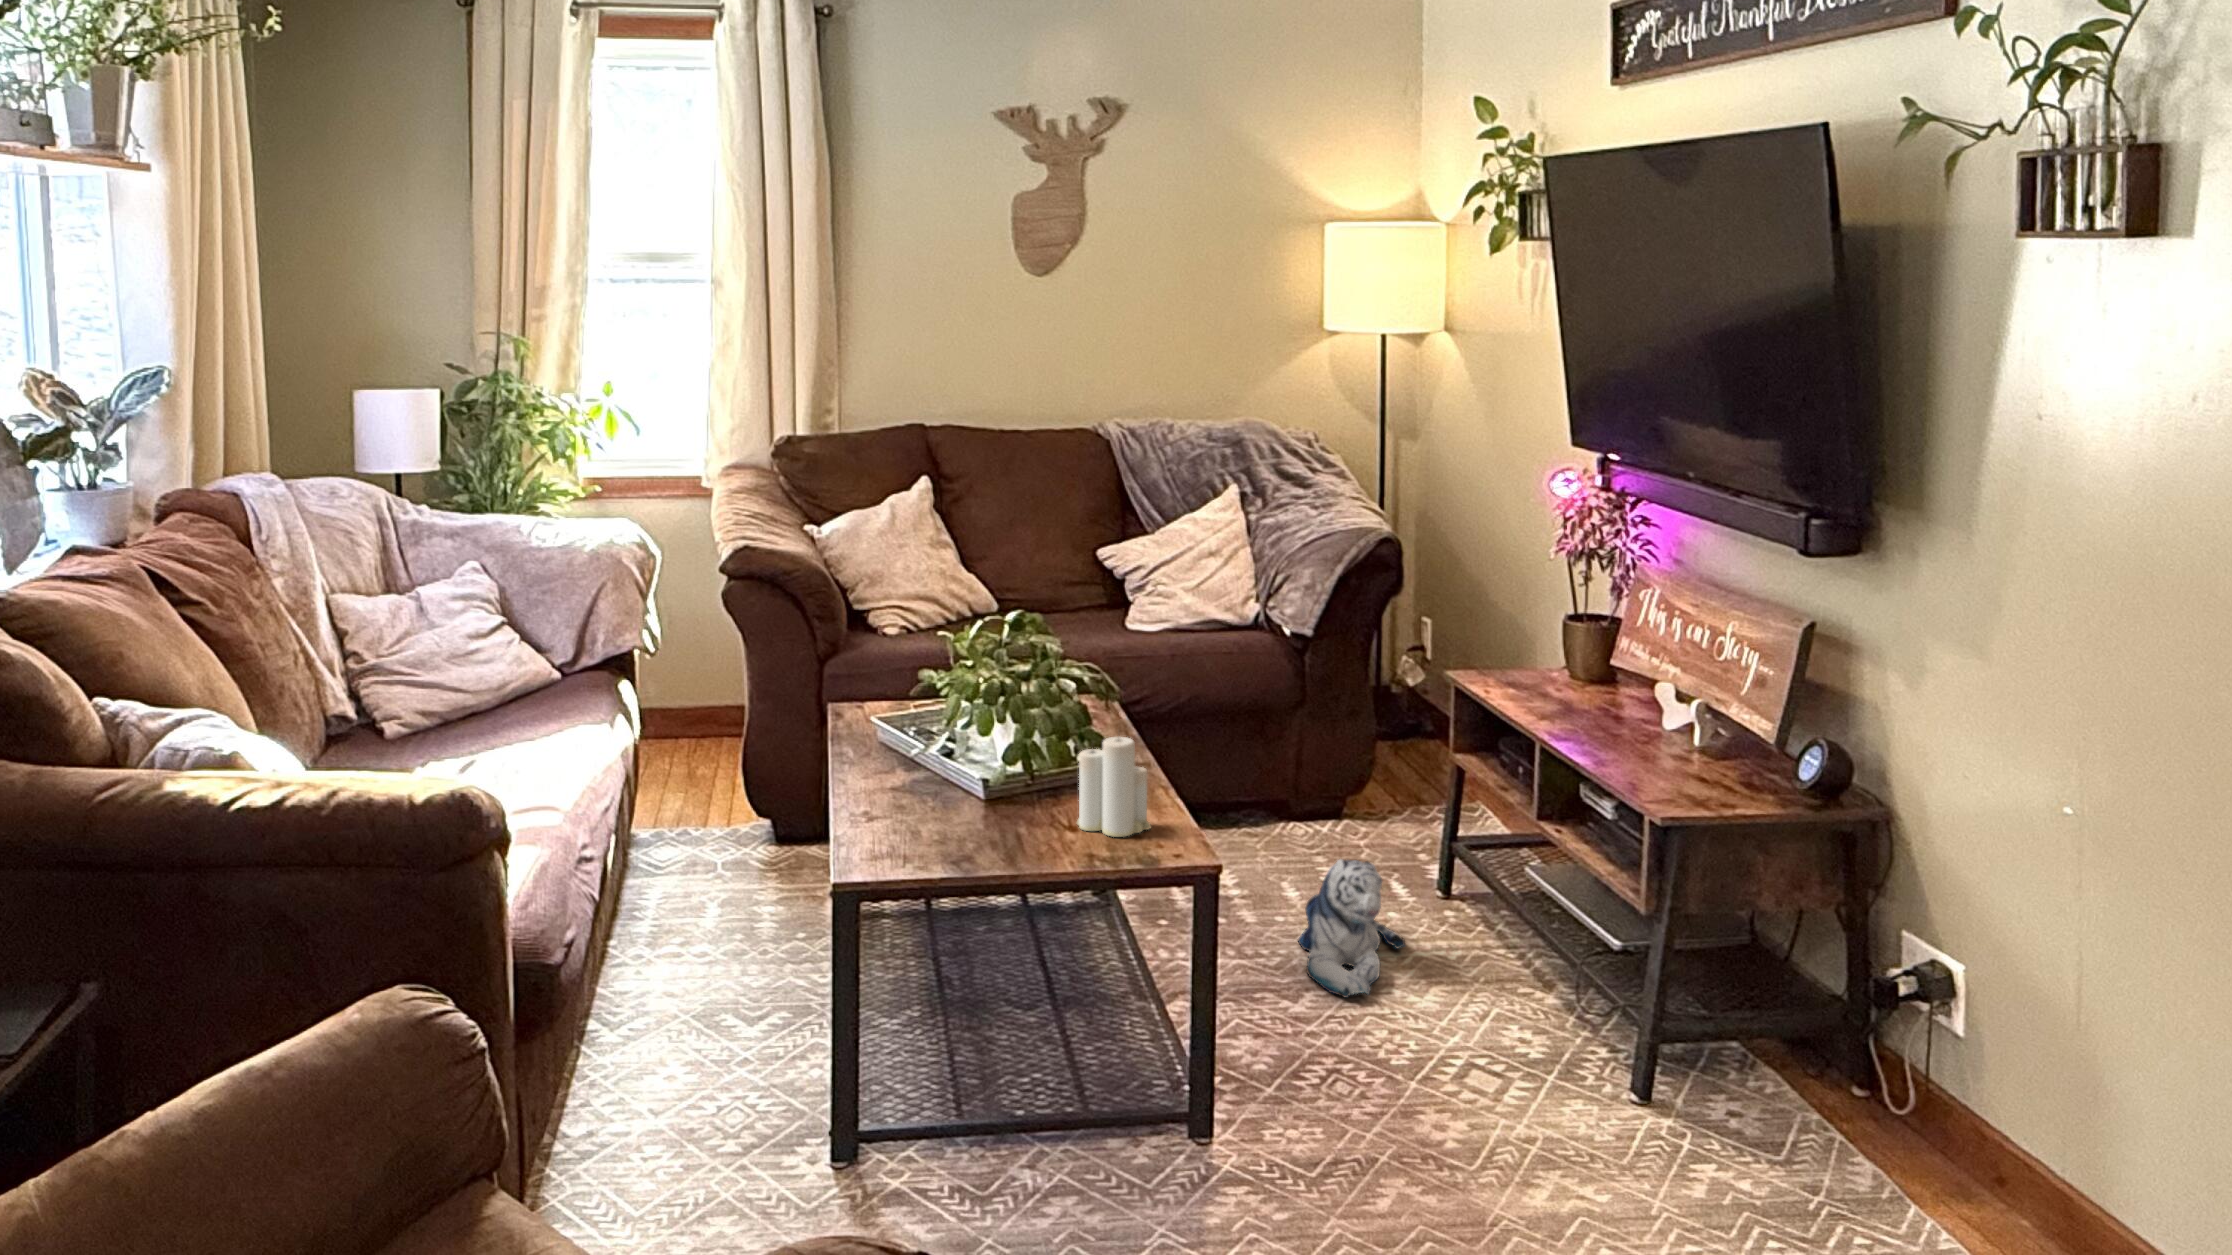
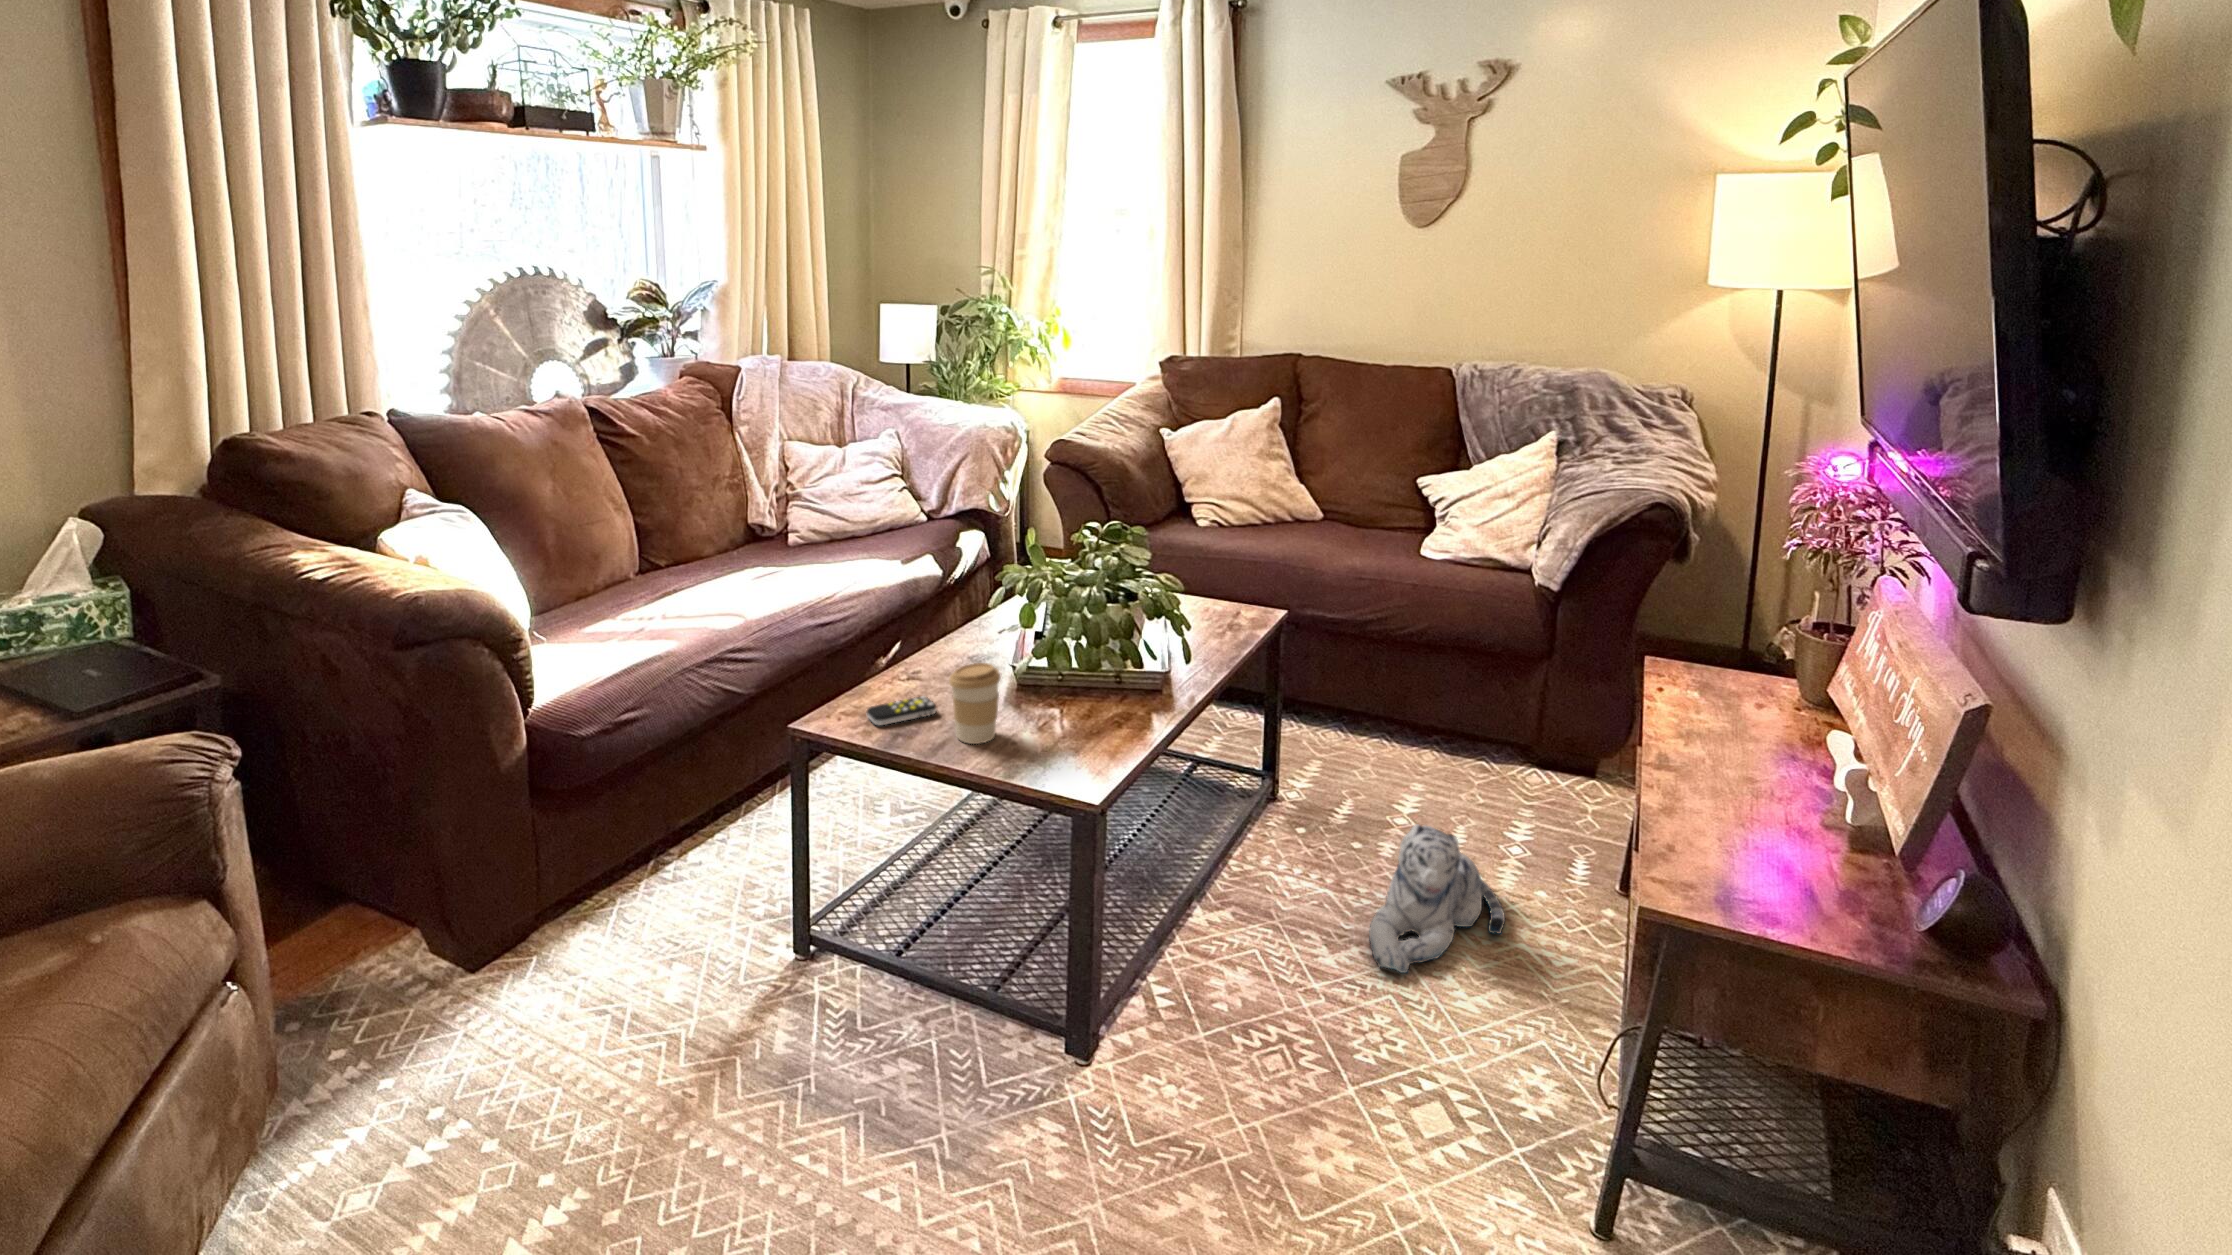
candle: present [1077,737,1151,837] -> none [1043,649,1104,751]
coffee cup: none [996,764,1052,852] -> present [949,663,1001,744]
remote control: none [888,822,954,858] -> present [866,696,936,725]

